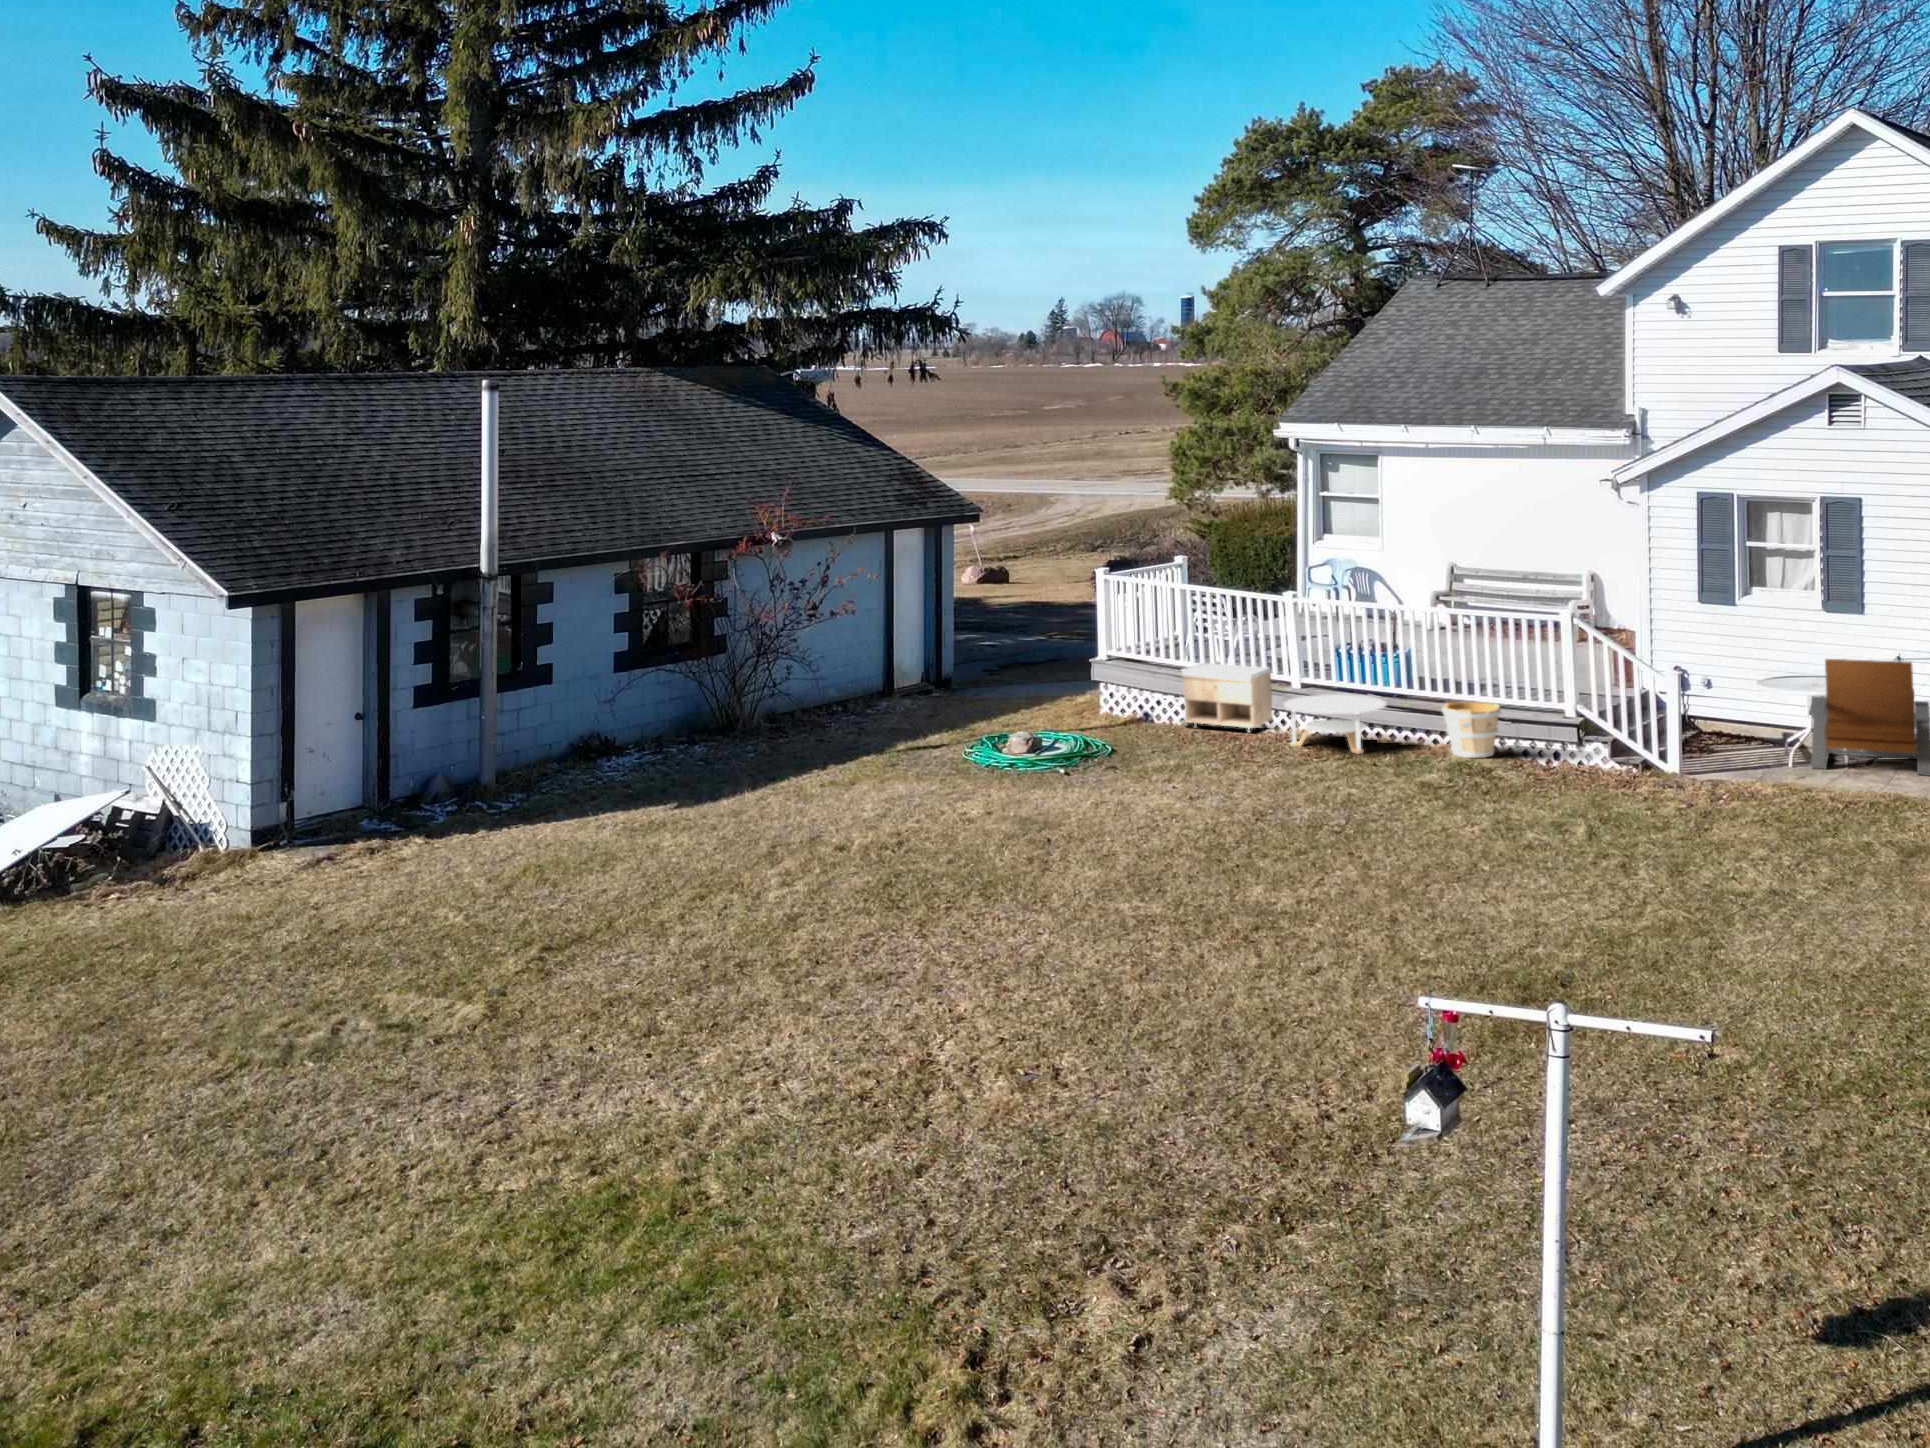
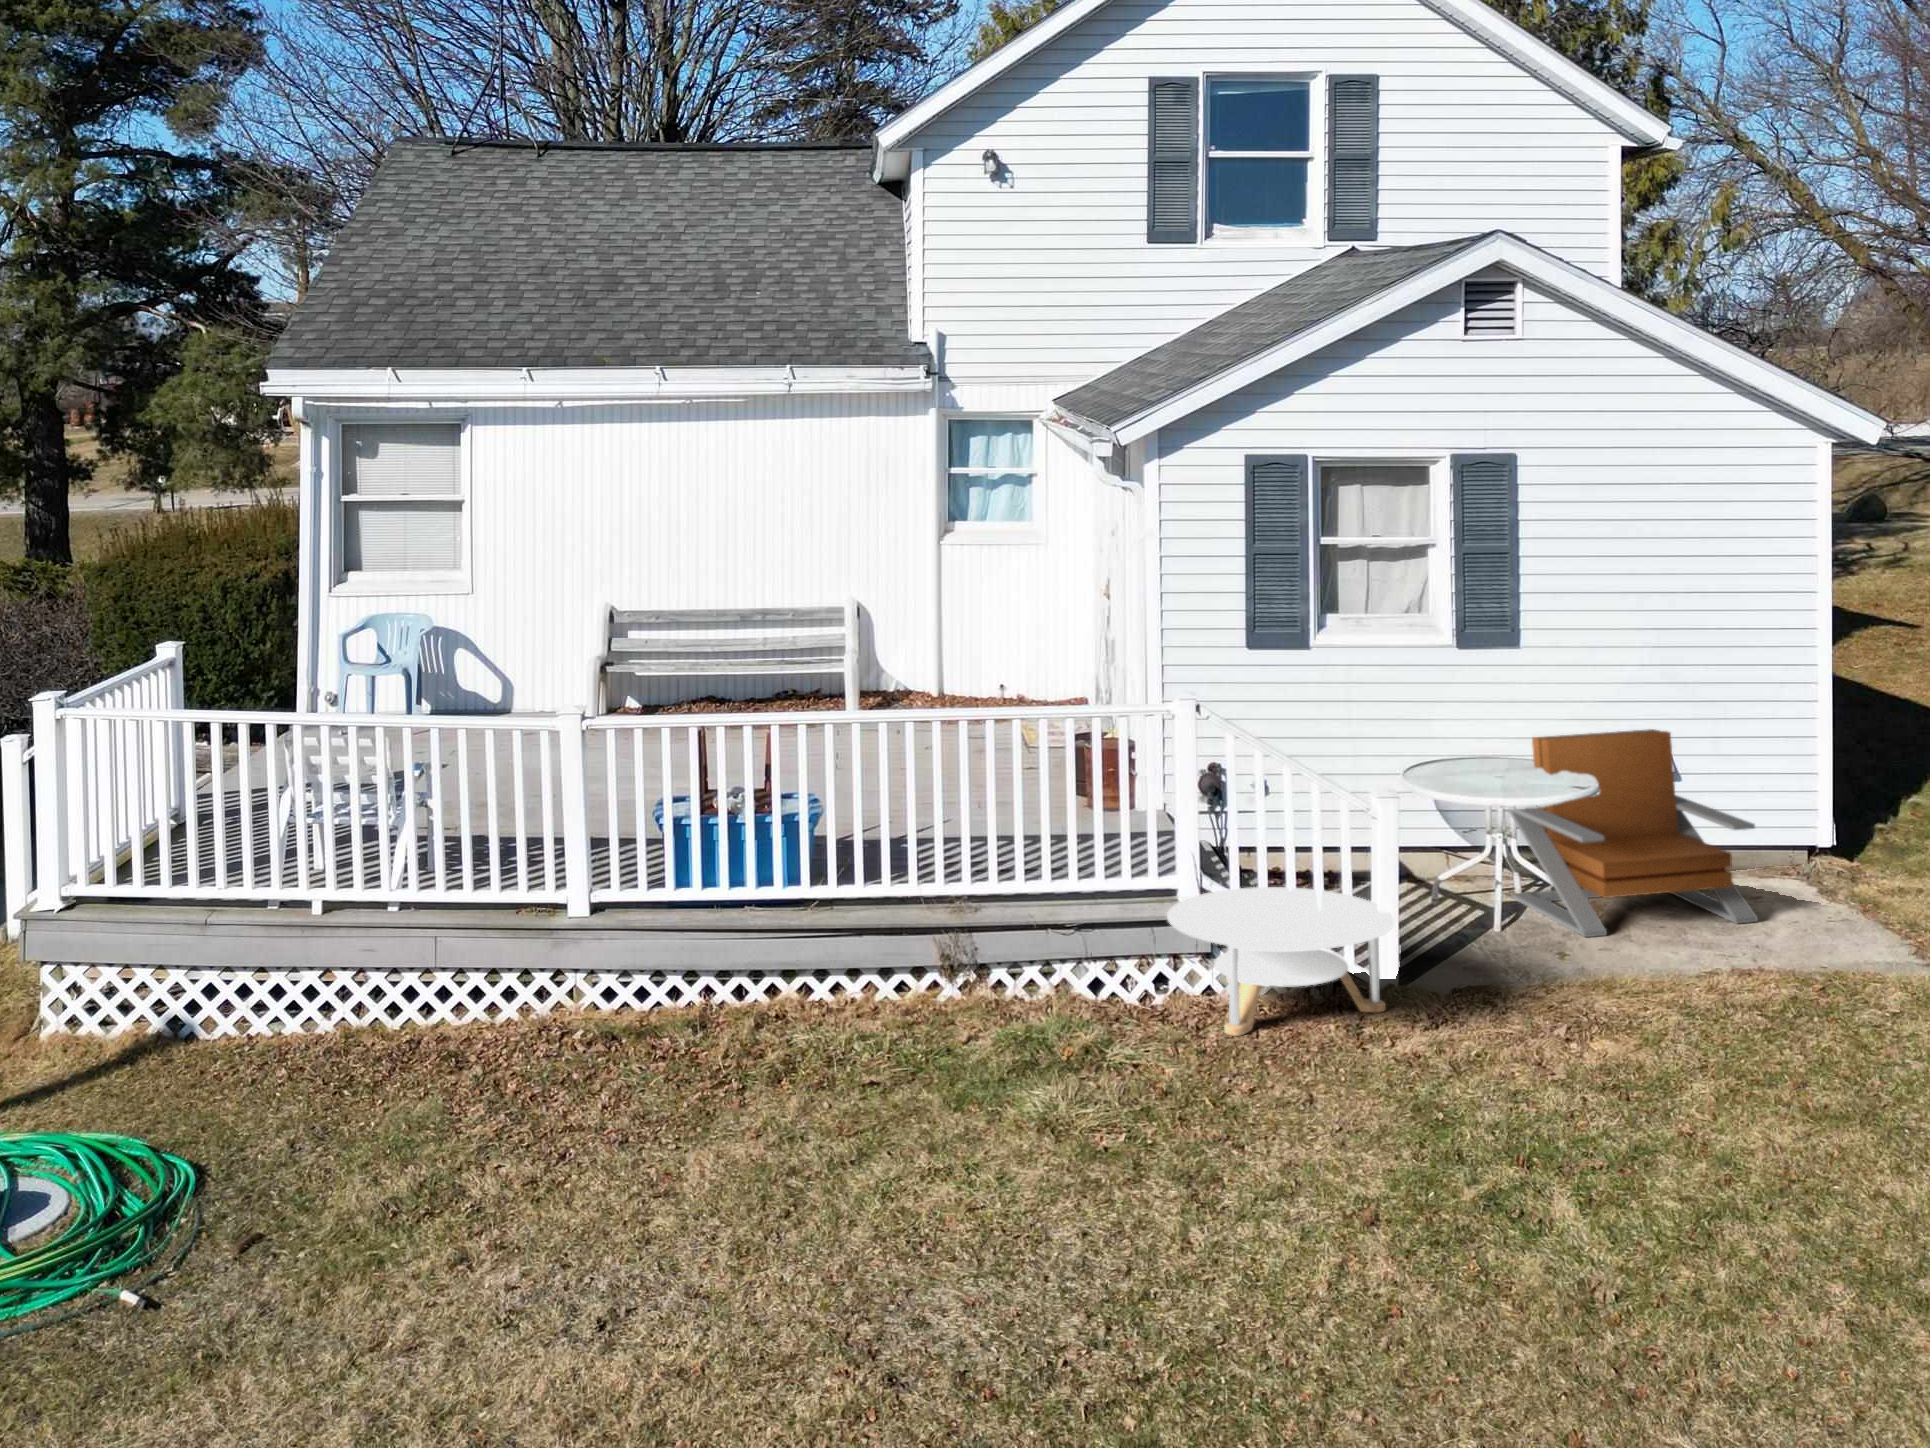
storage bench: present [1182,663,1273,733] -> none [318,874,522,1045]
round table: present [1284,694,1386,754] -> present [1167,887,1394,1036]
wooden bucket: present [1442,702,1501,758] -> none [965,894,1087,1023]

